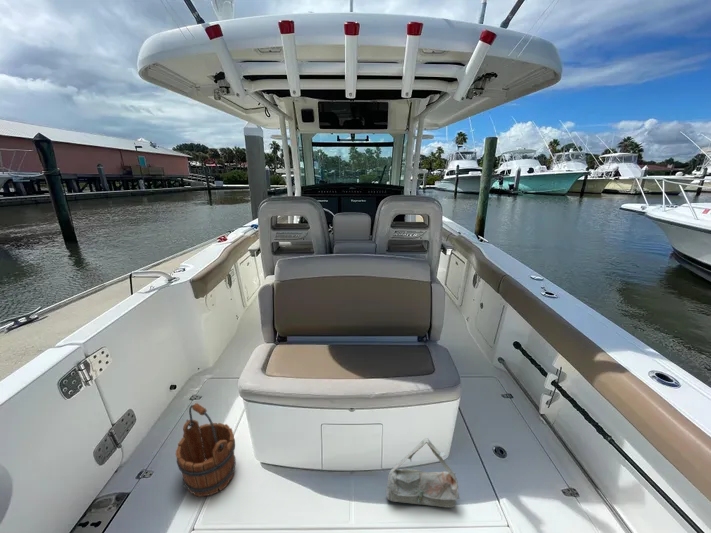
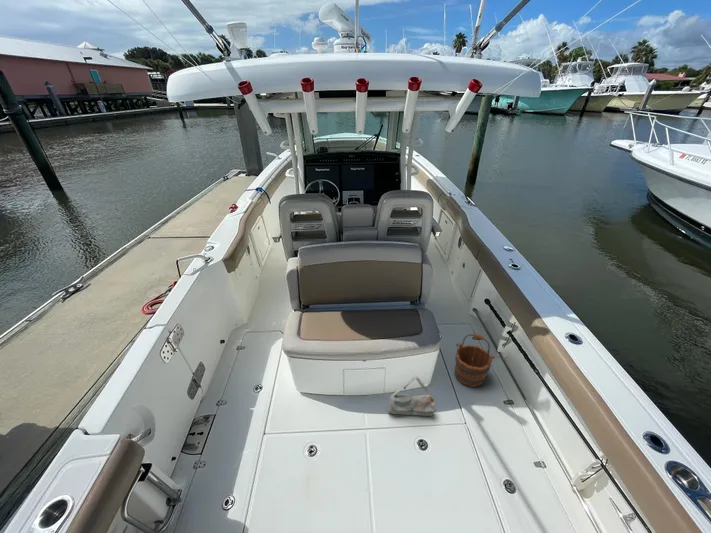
wooden bucket: present [176,403,236,497] -> present [455,334,495,387]

